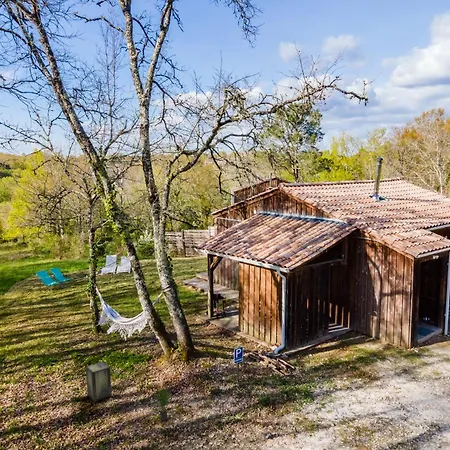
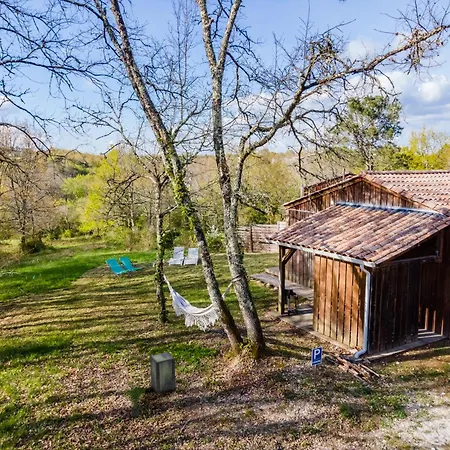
potted plant: present [154,389,171,420] -> present [126,383,142,417]

